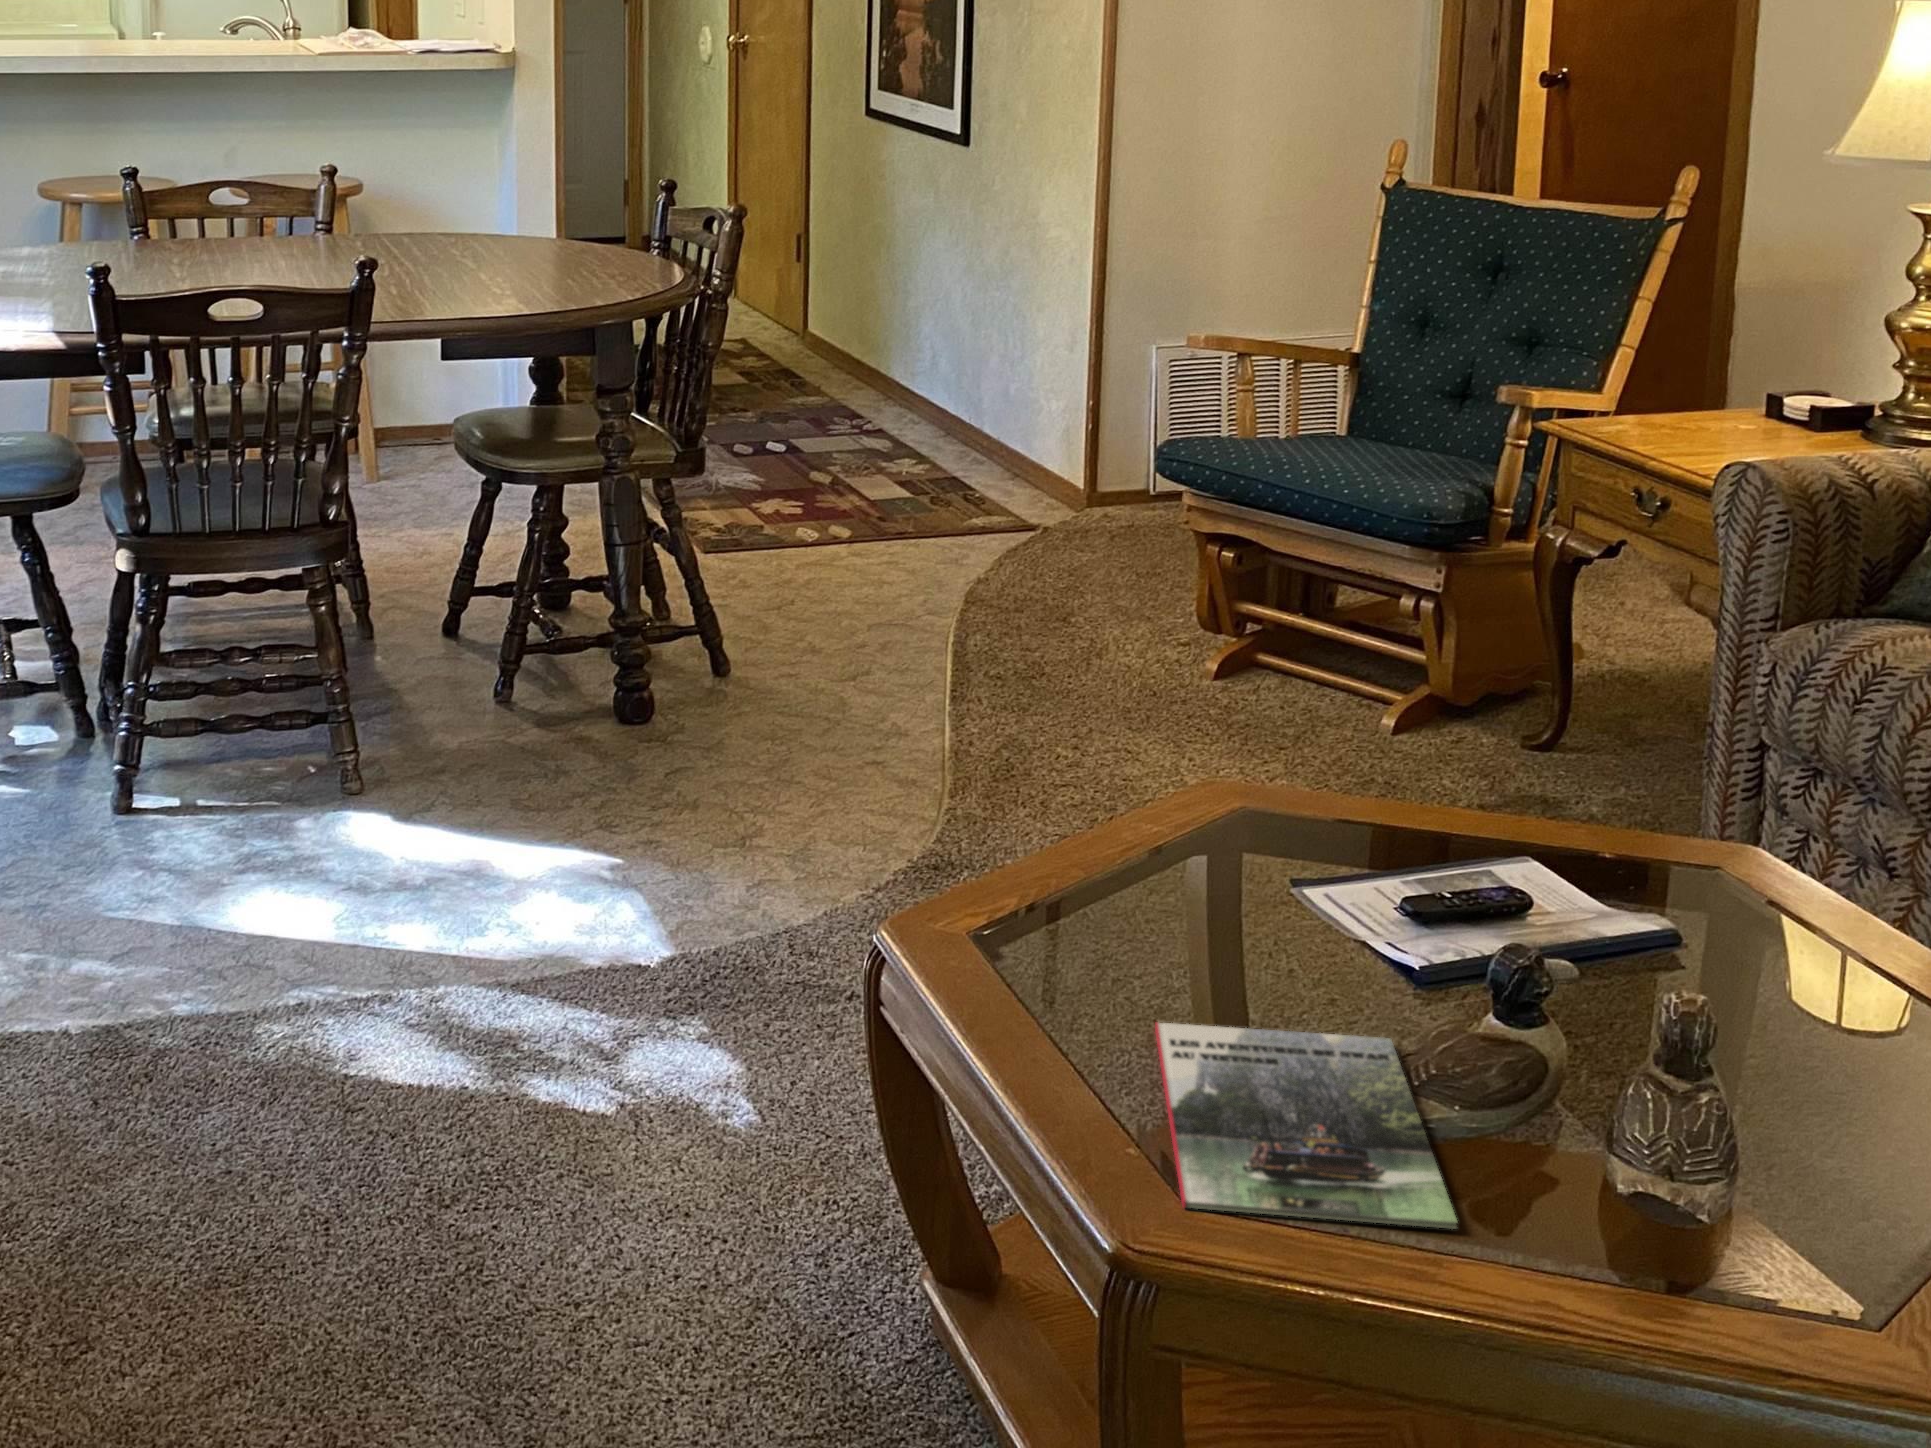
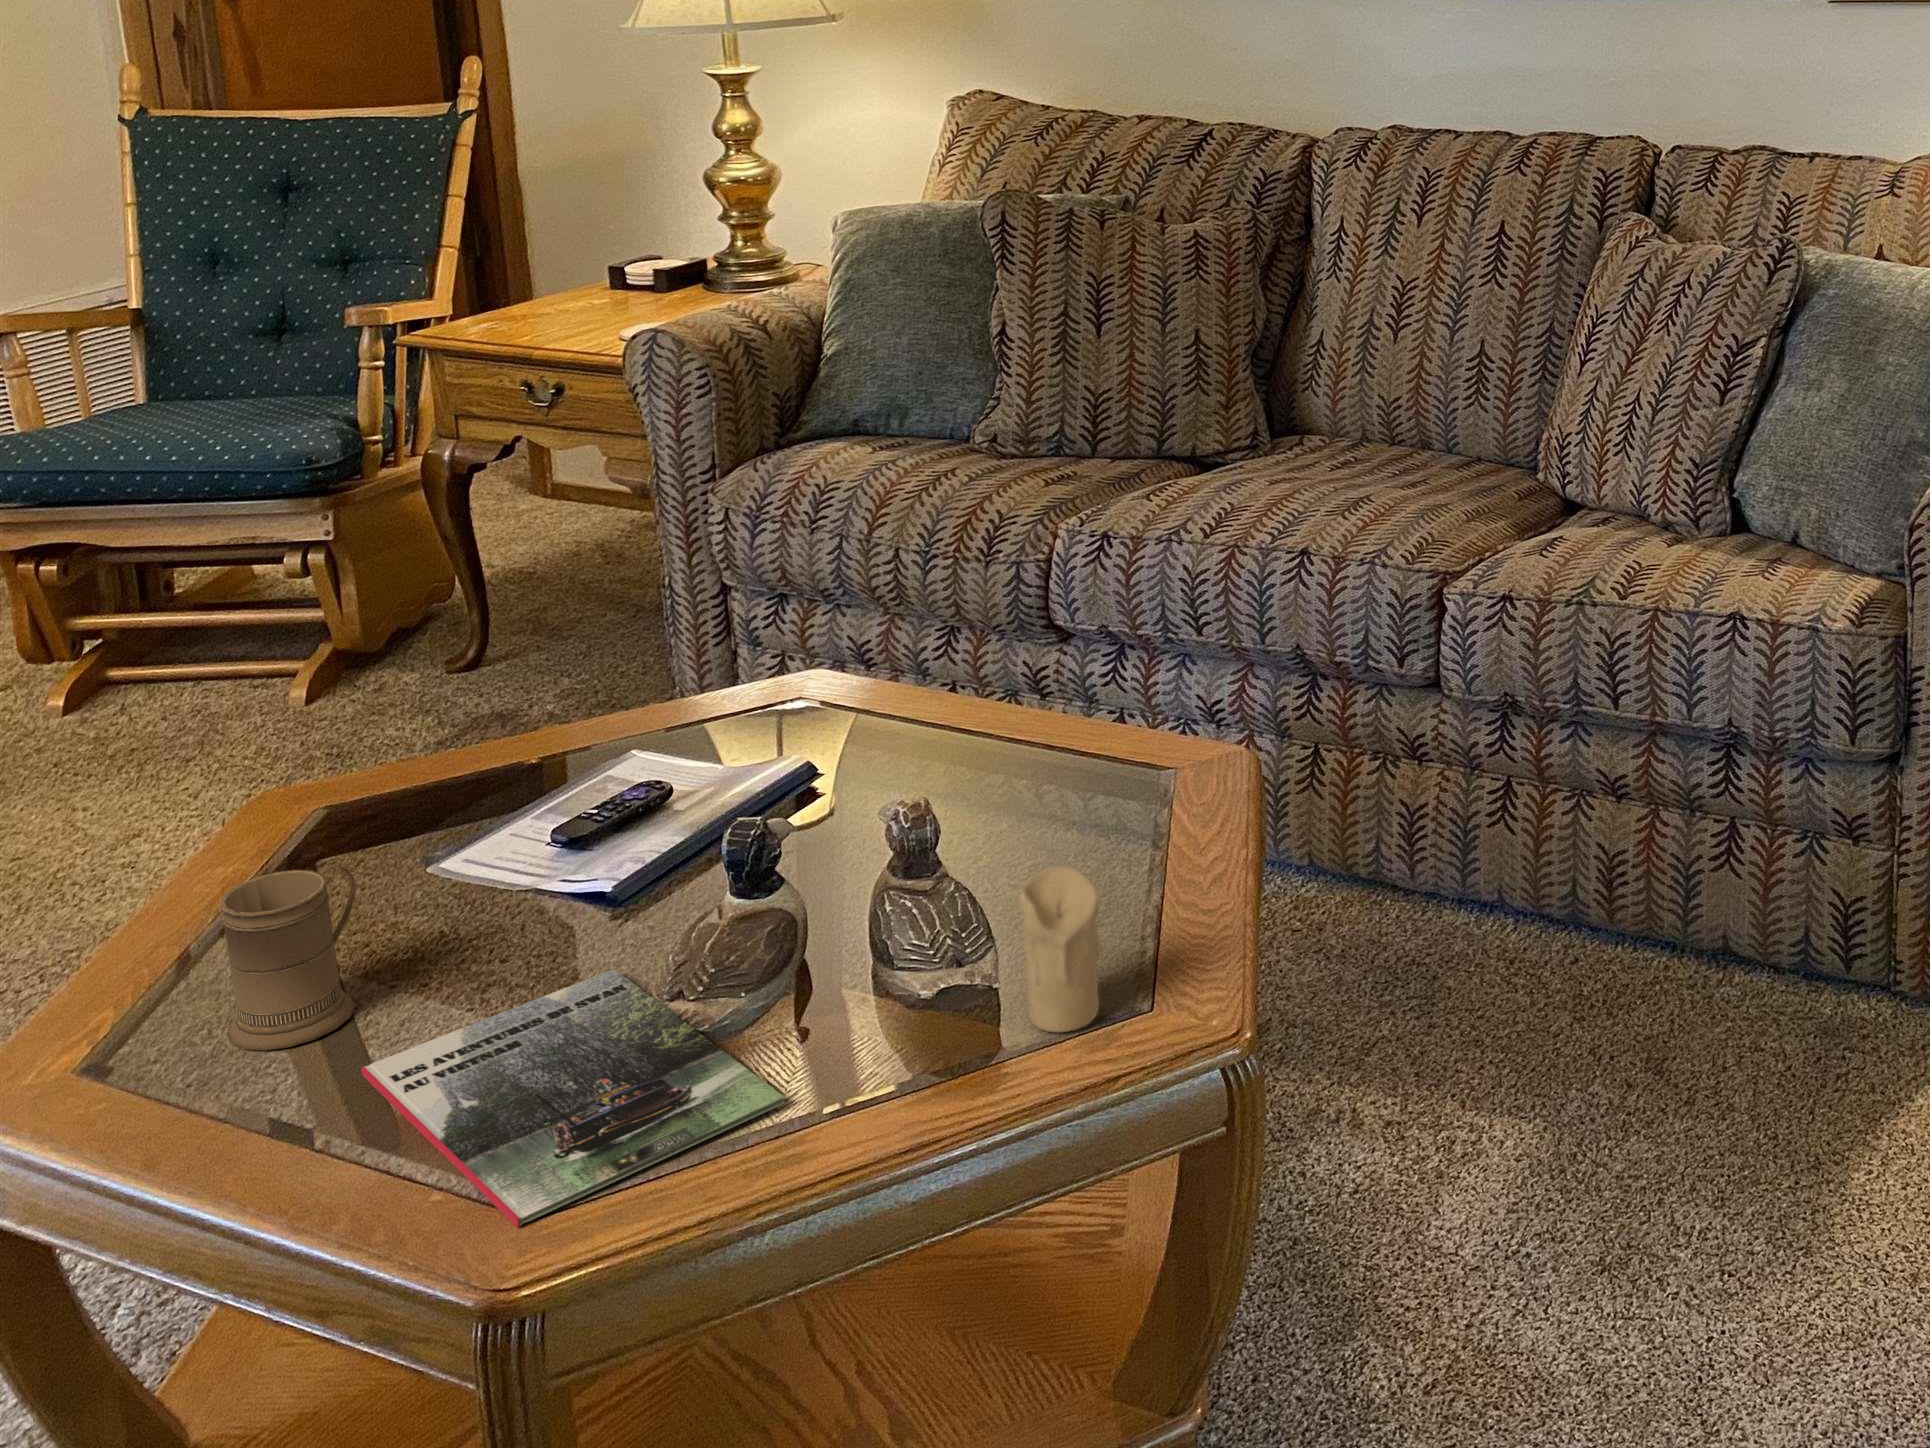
mug: none [1086,832,1211,985] -> present [220,864,356,1051]
candle: none [1750,1127,1856,1321] -> present [1019,866,1100,1033]

